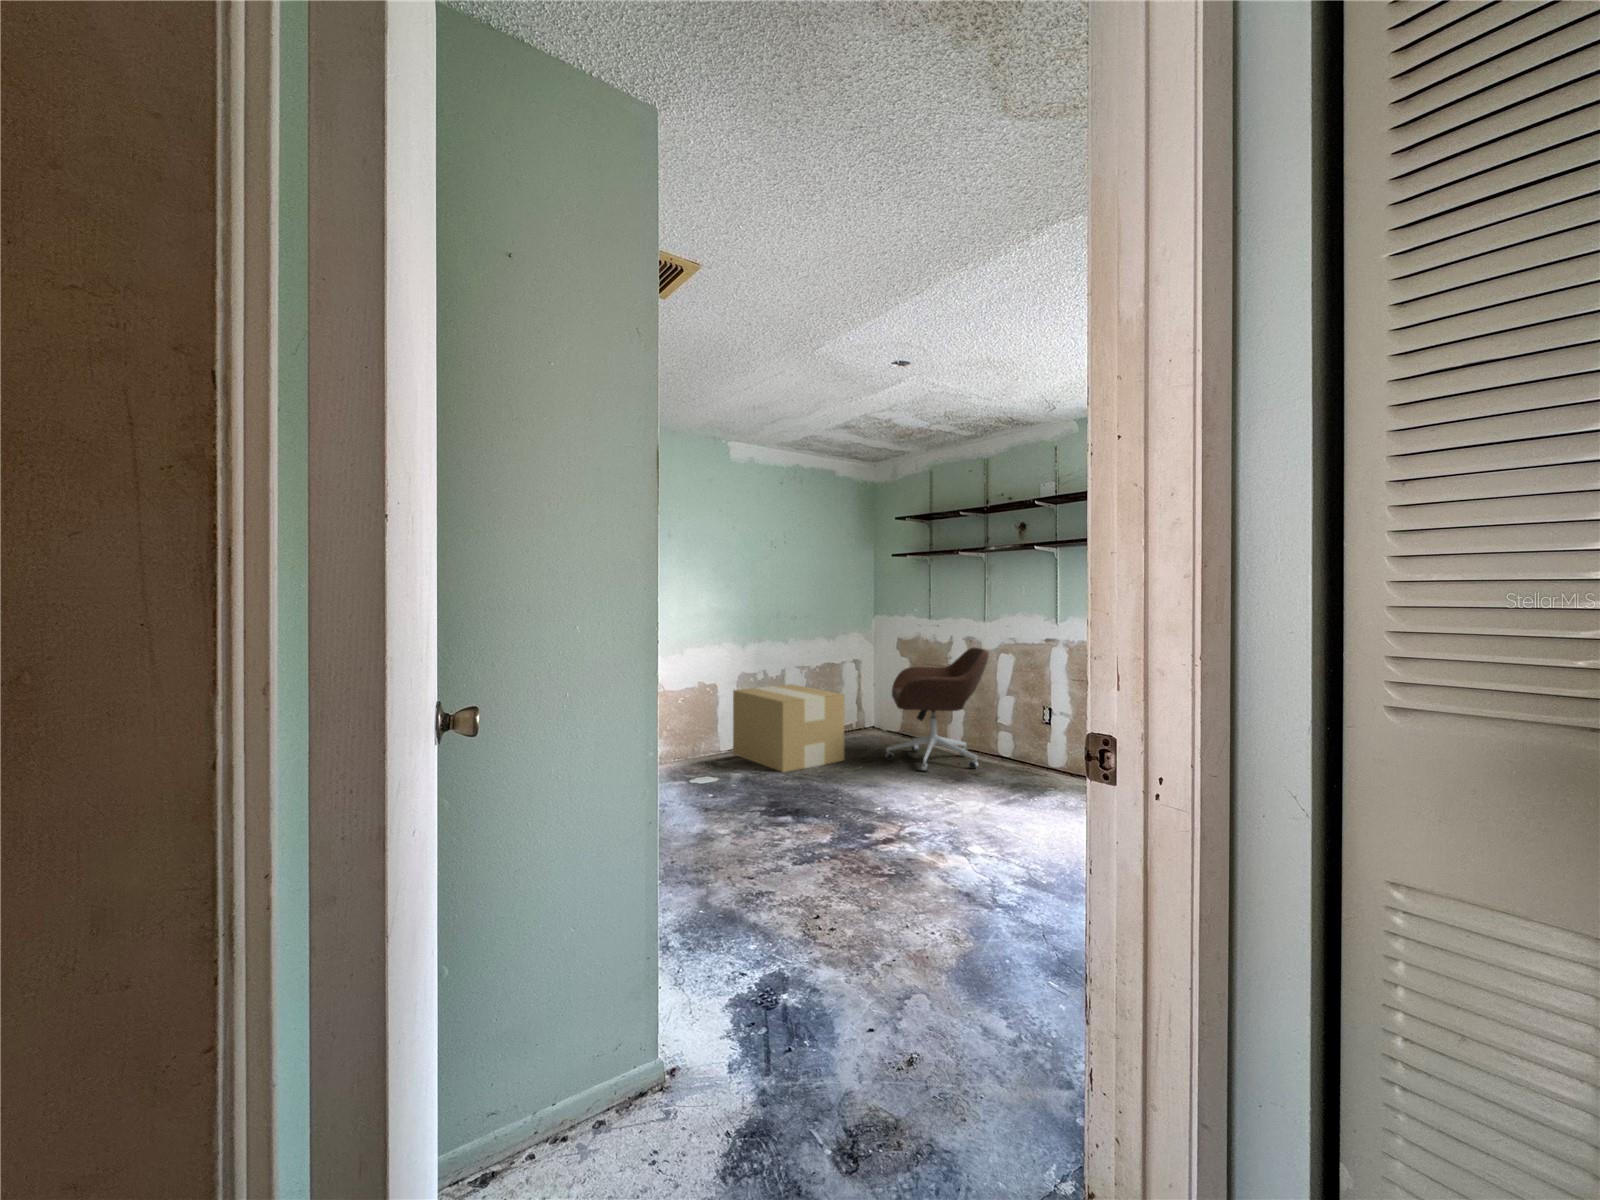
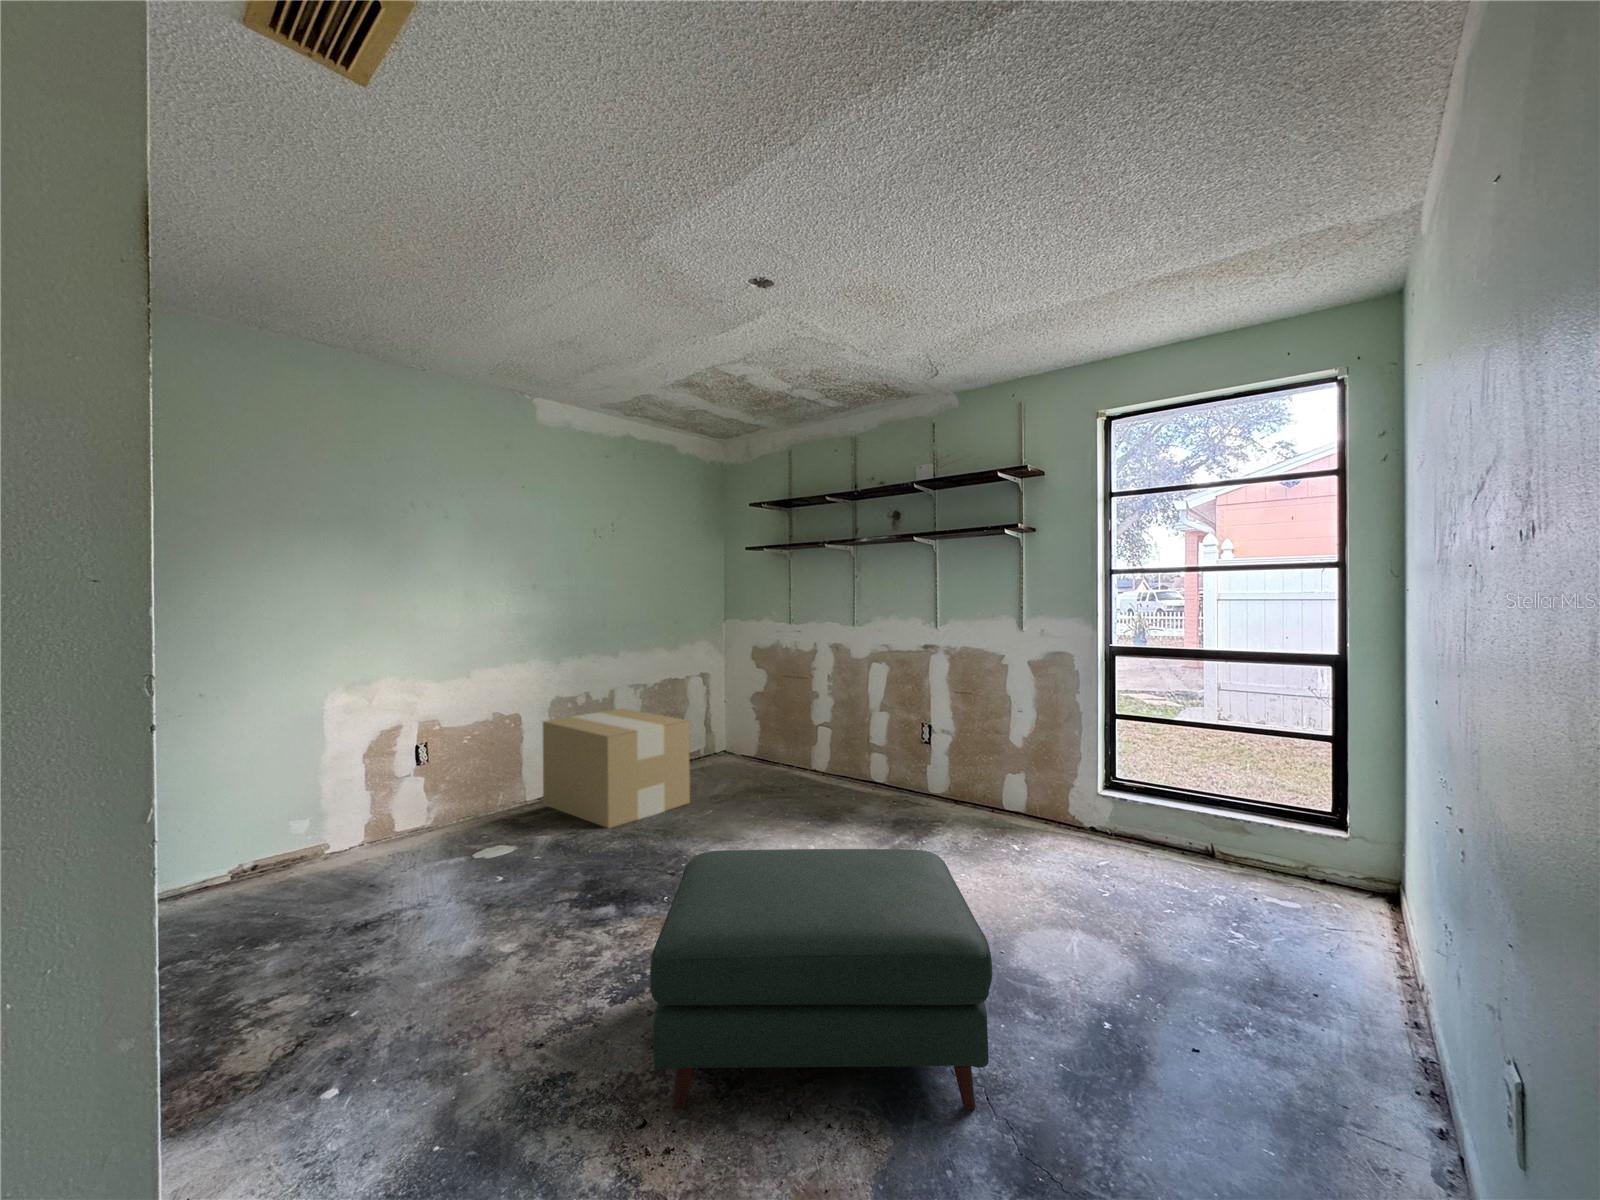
office chair: present [886,648,989,772] -> none [741,657,861,812]
ottoman: none [822,771,1047,939] -> present [650,849,992,1110]

